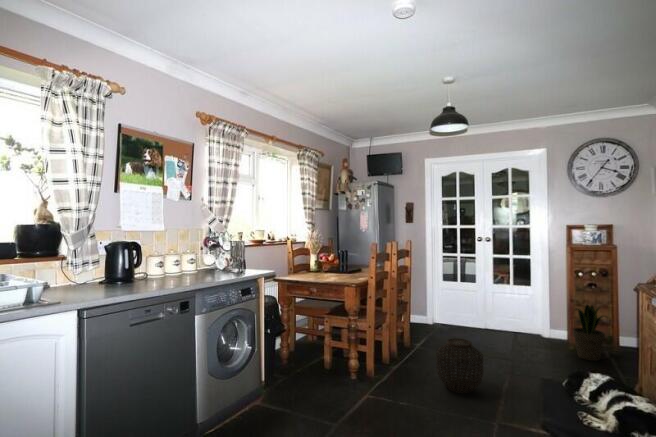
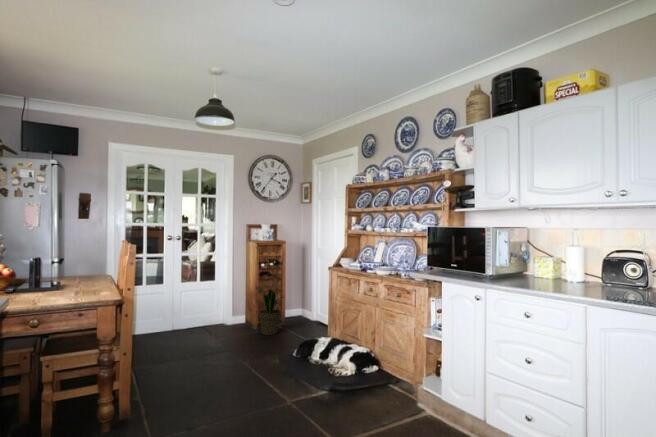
woven basket: present [436,338,483,393] -> none [180,339,230,396]

